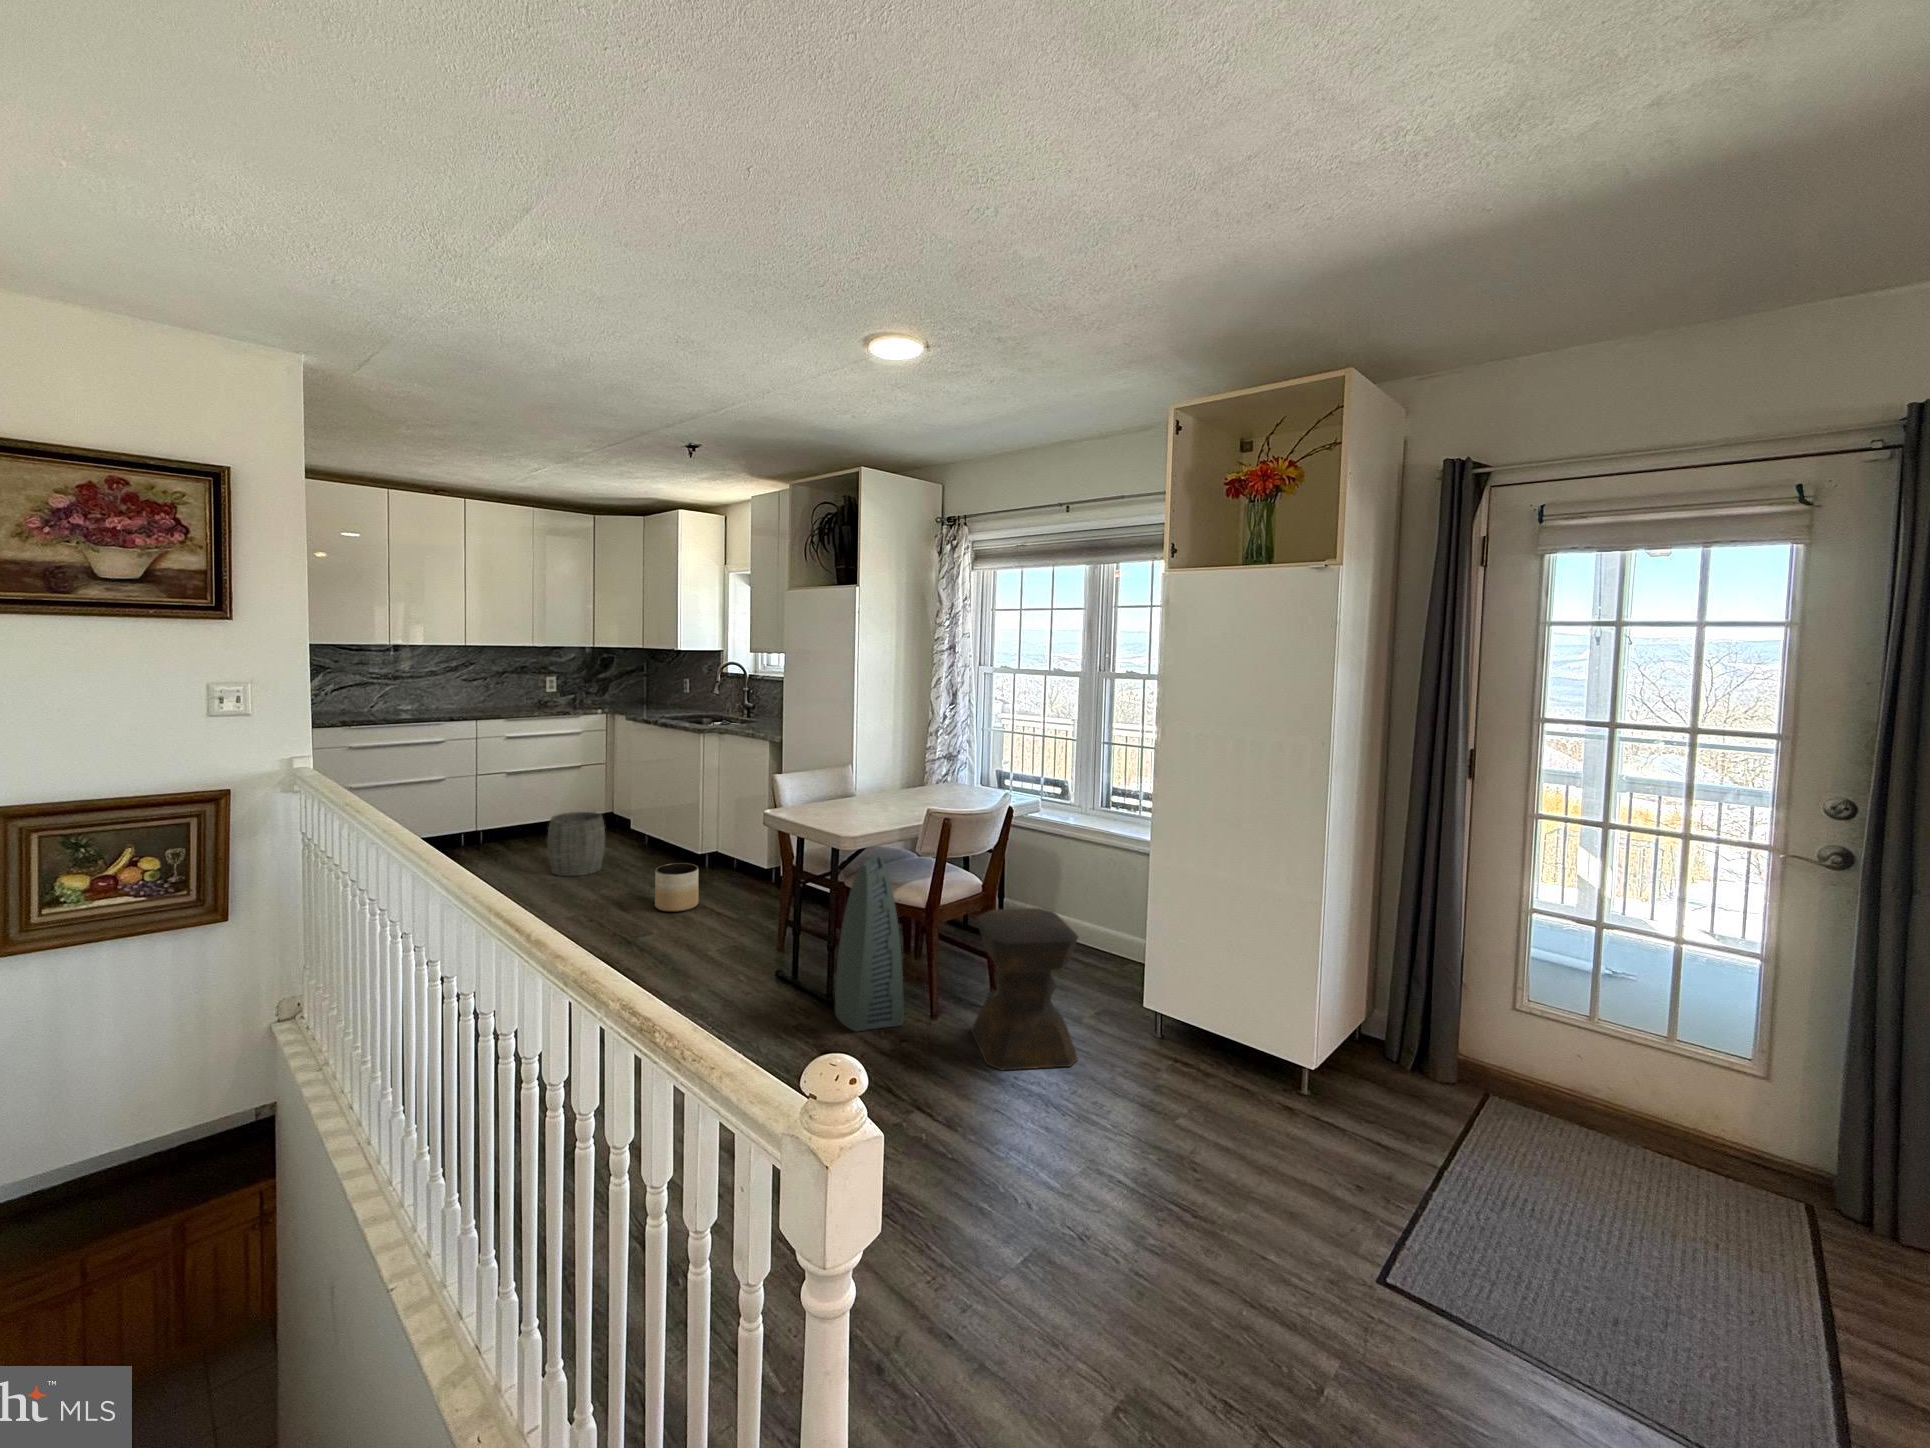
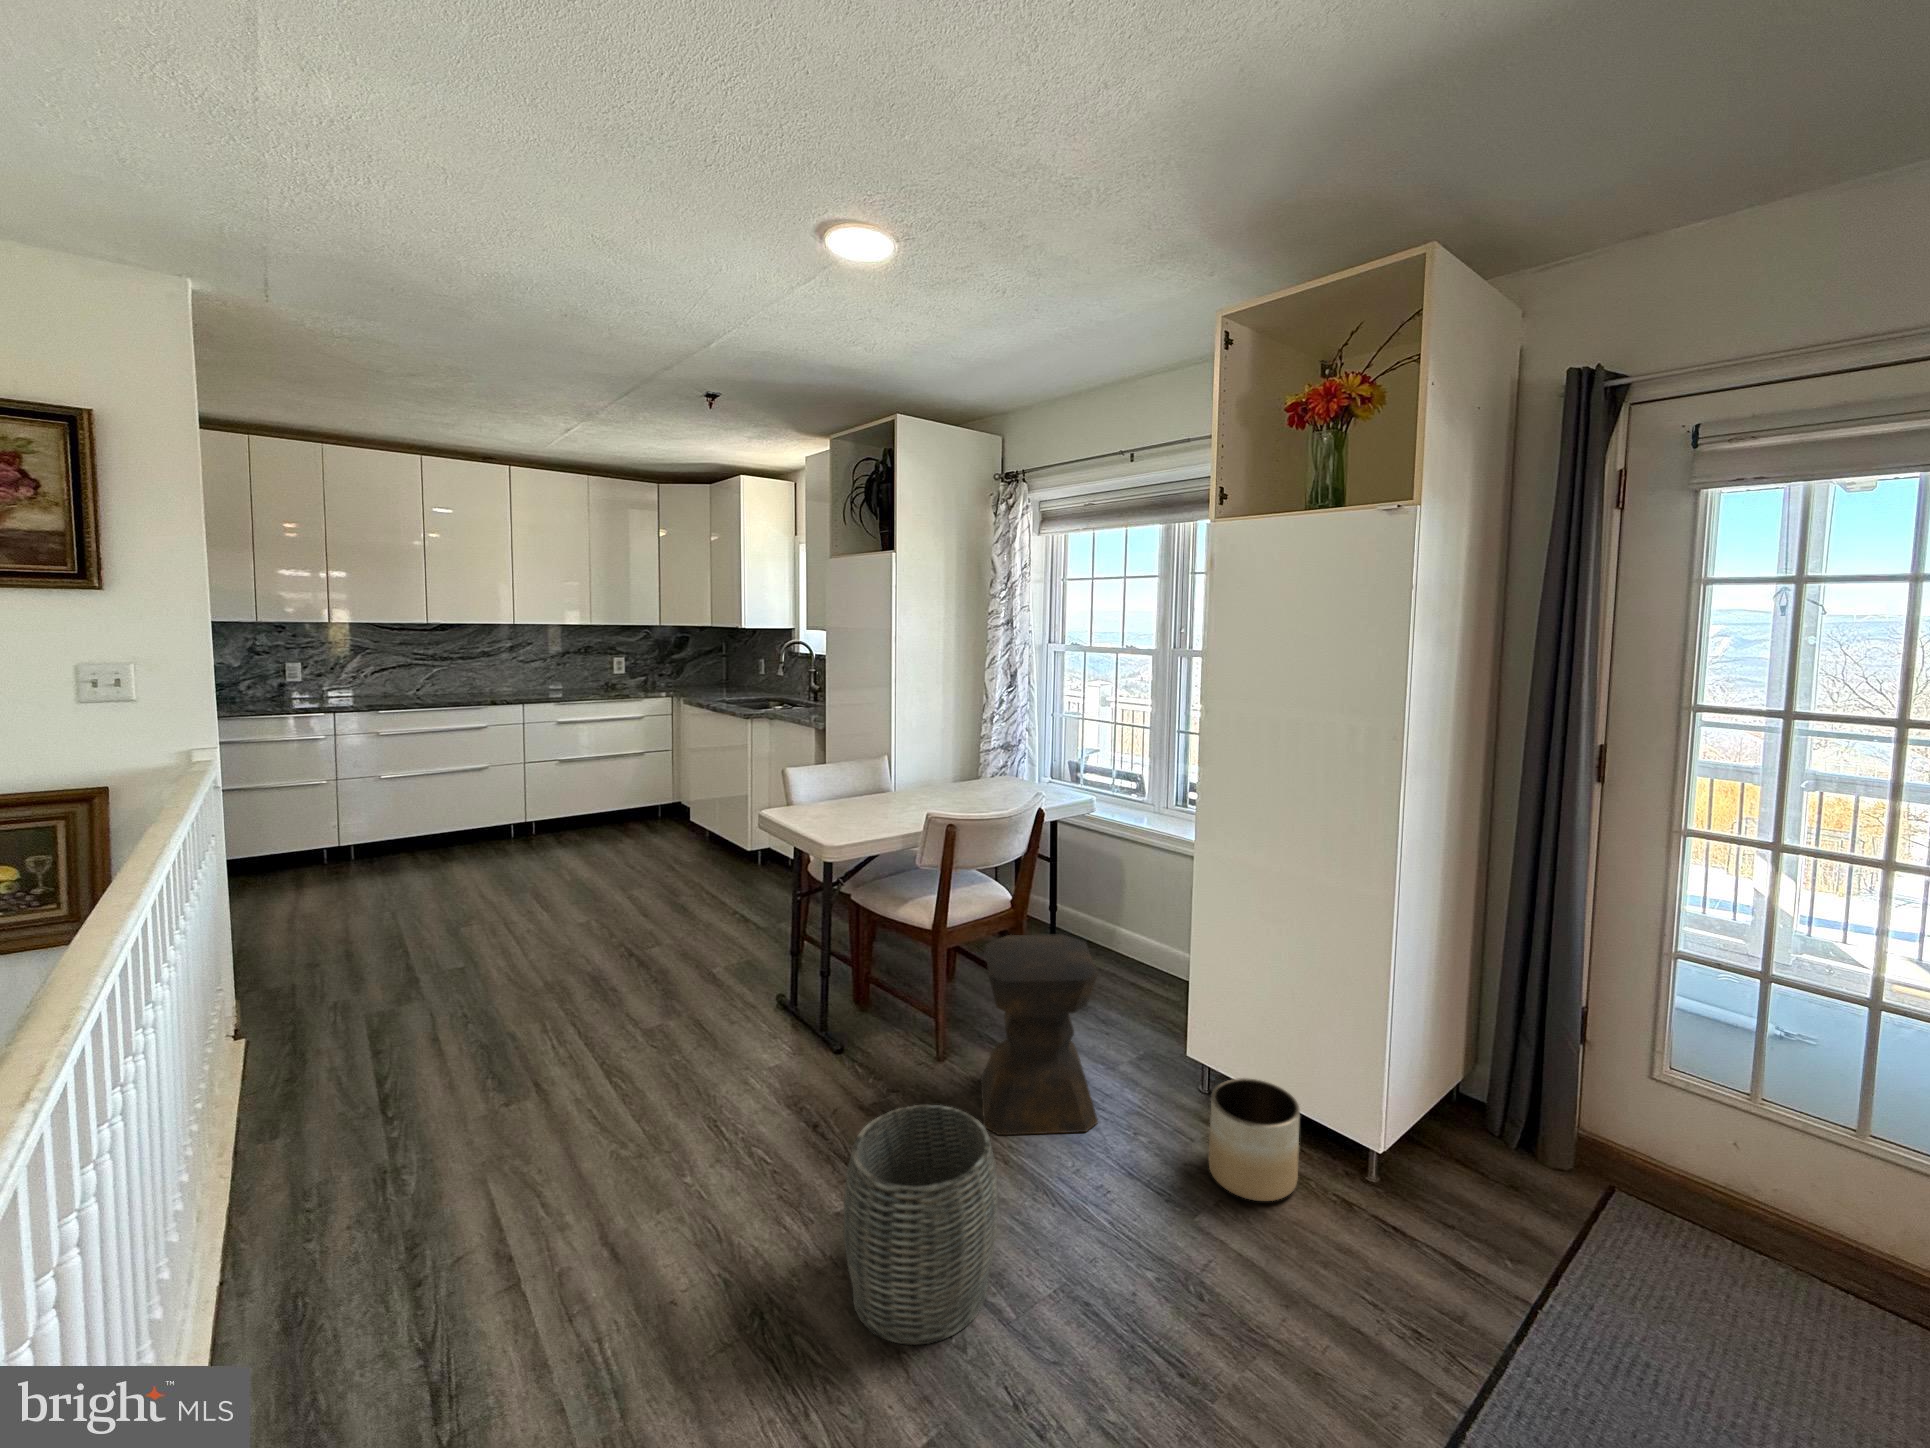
woven basket: present [547,812,605,876] -> present [844,1105,998,1345]
air purifier: present [835,854,903,1032] -> none [828,865,906,1077]
planter: present [655,863,699,912] -> present [1209,1078,1300,1201]

